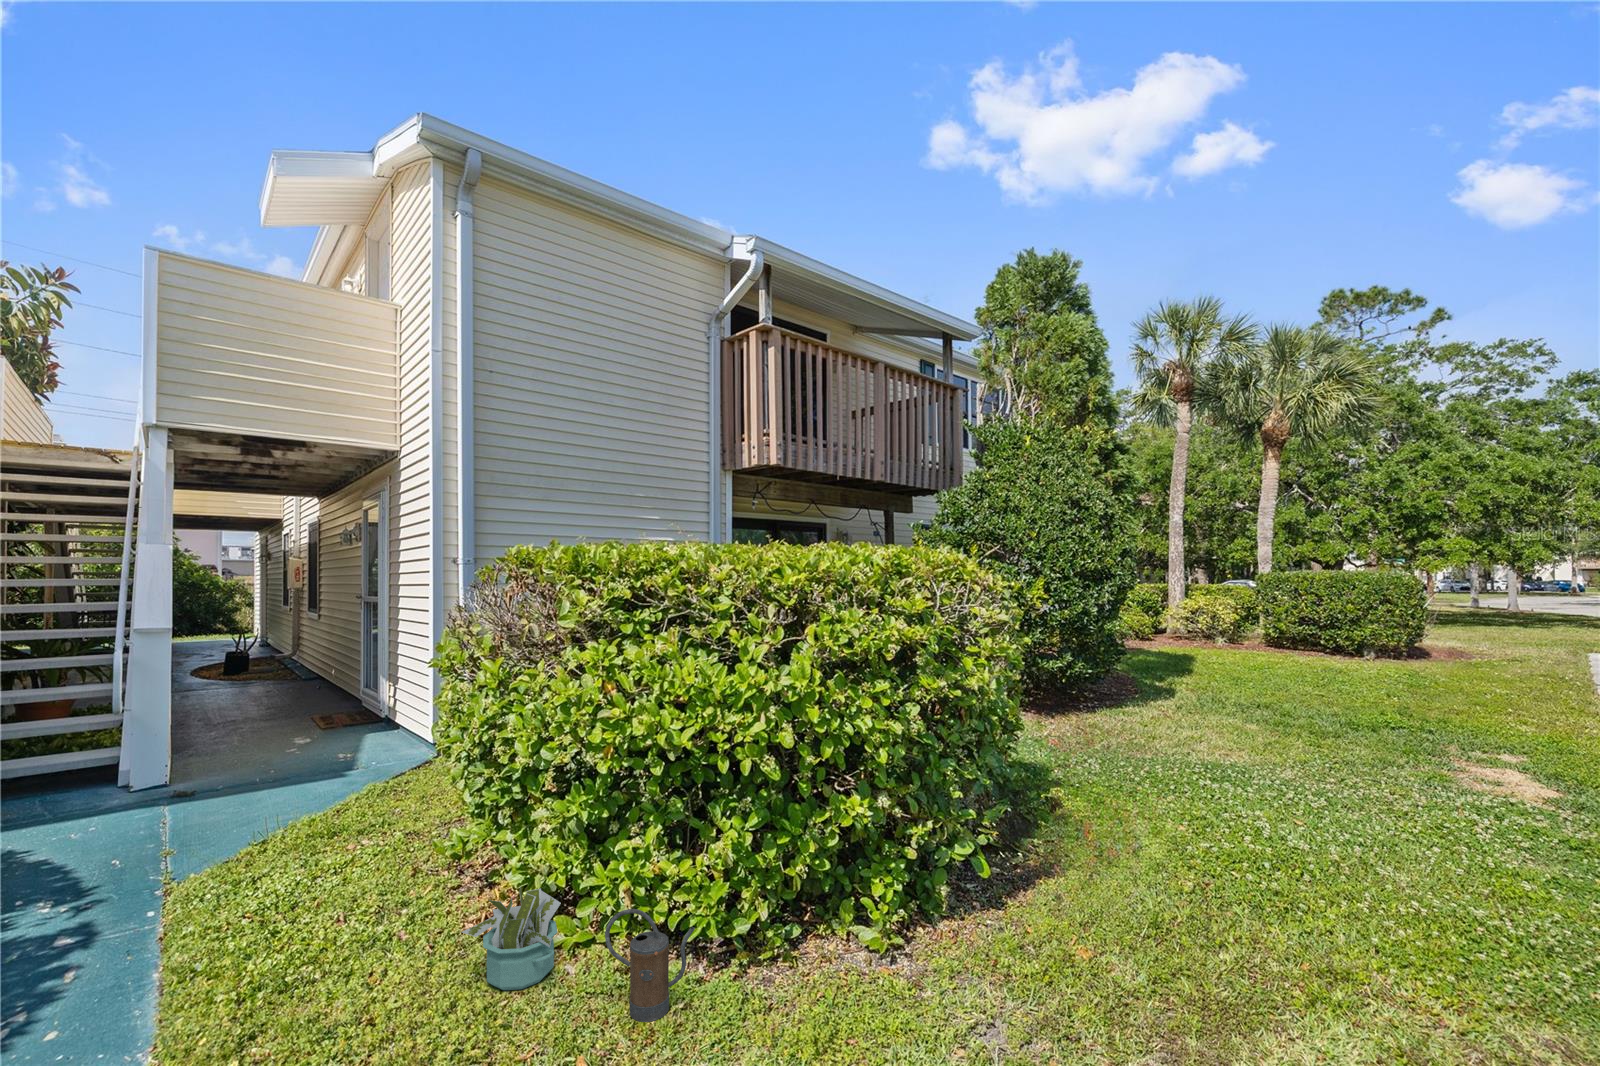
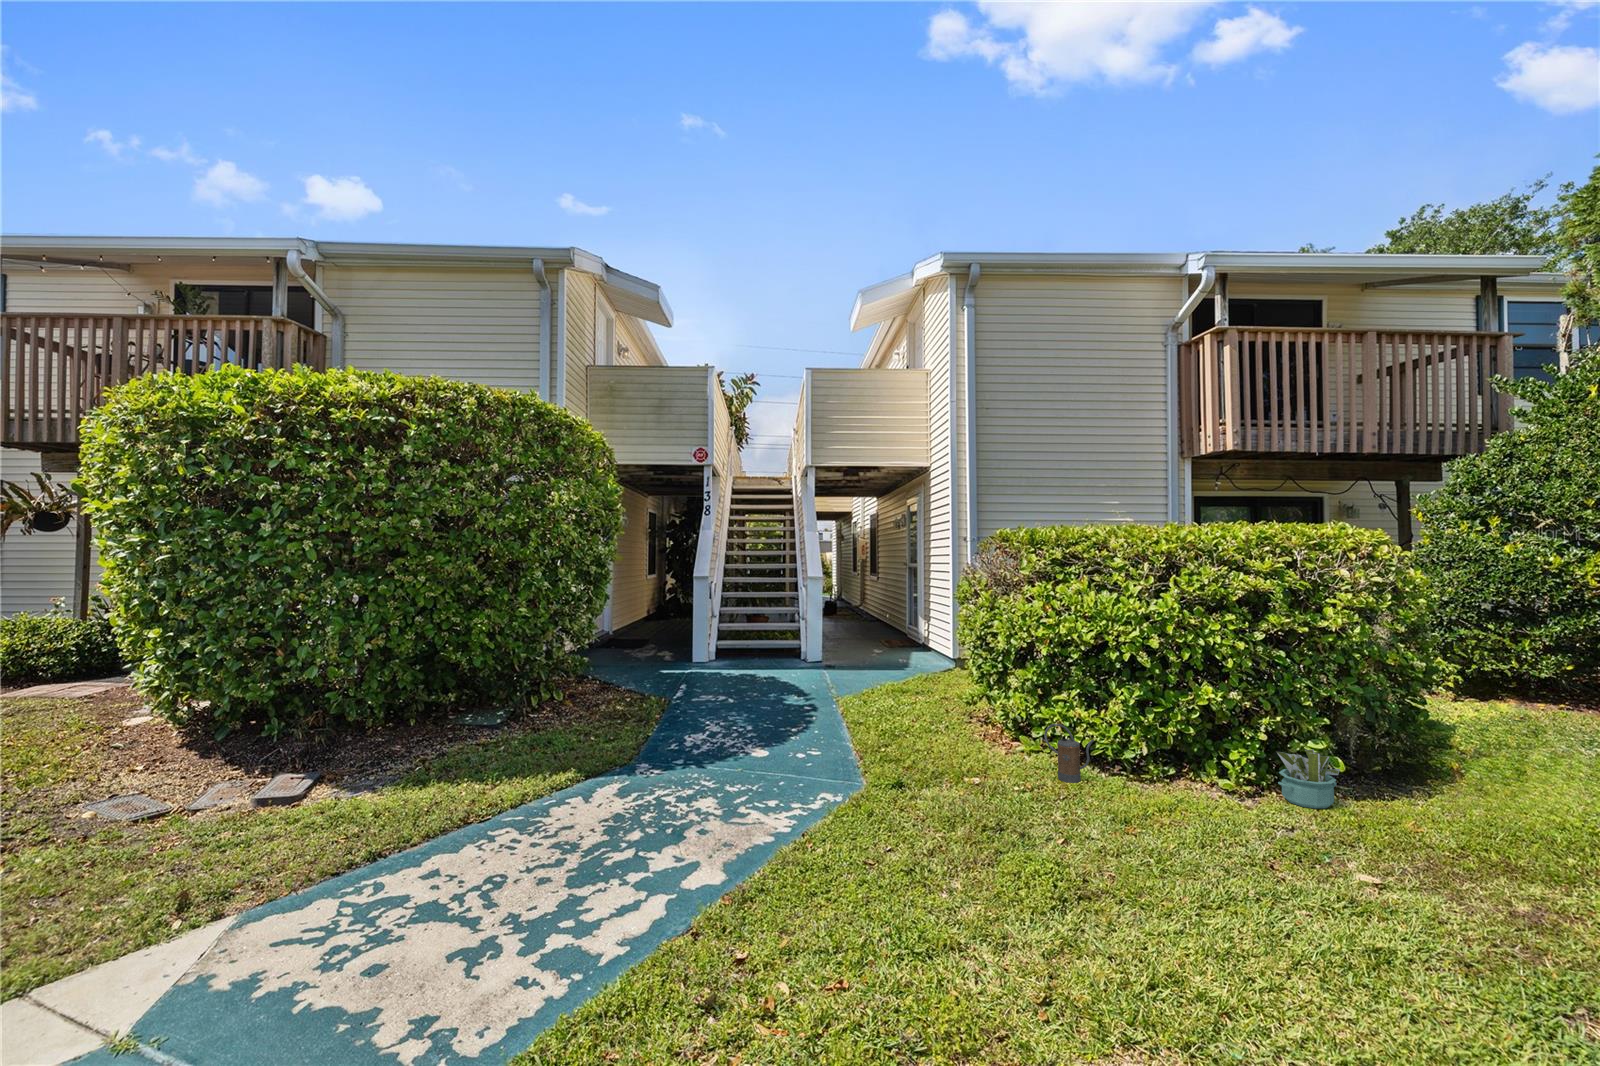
decorative plant: present [462,887,561,990] -> present [1277,750,1340,809]

